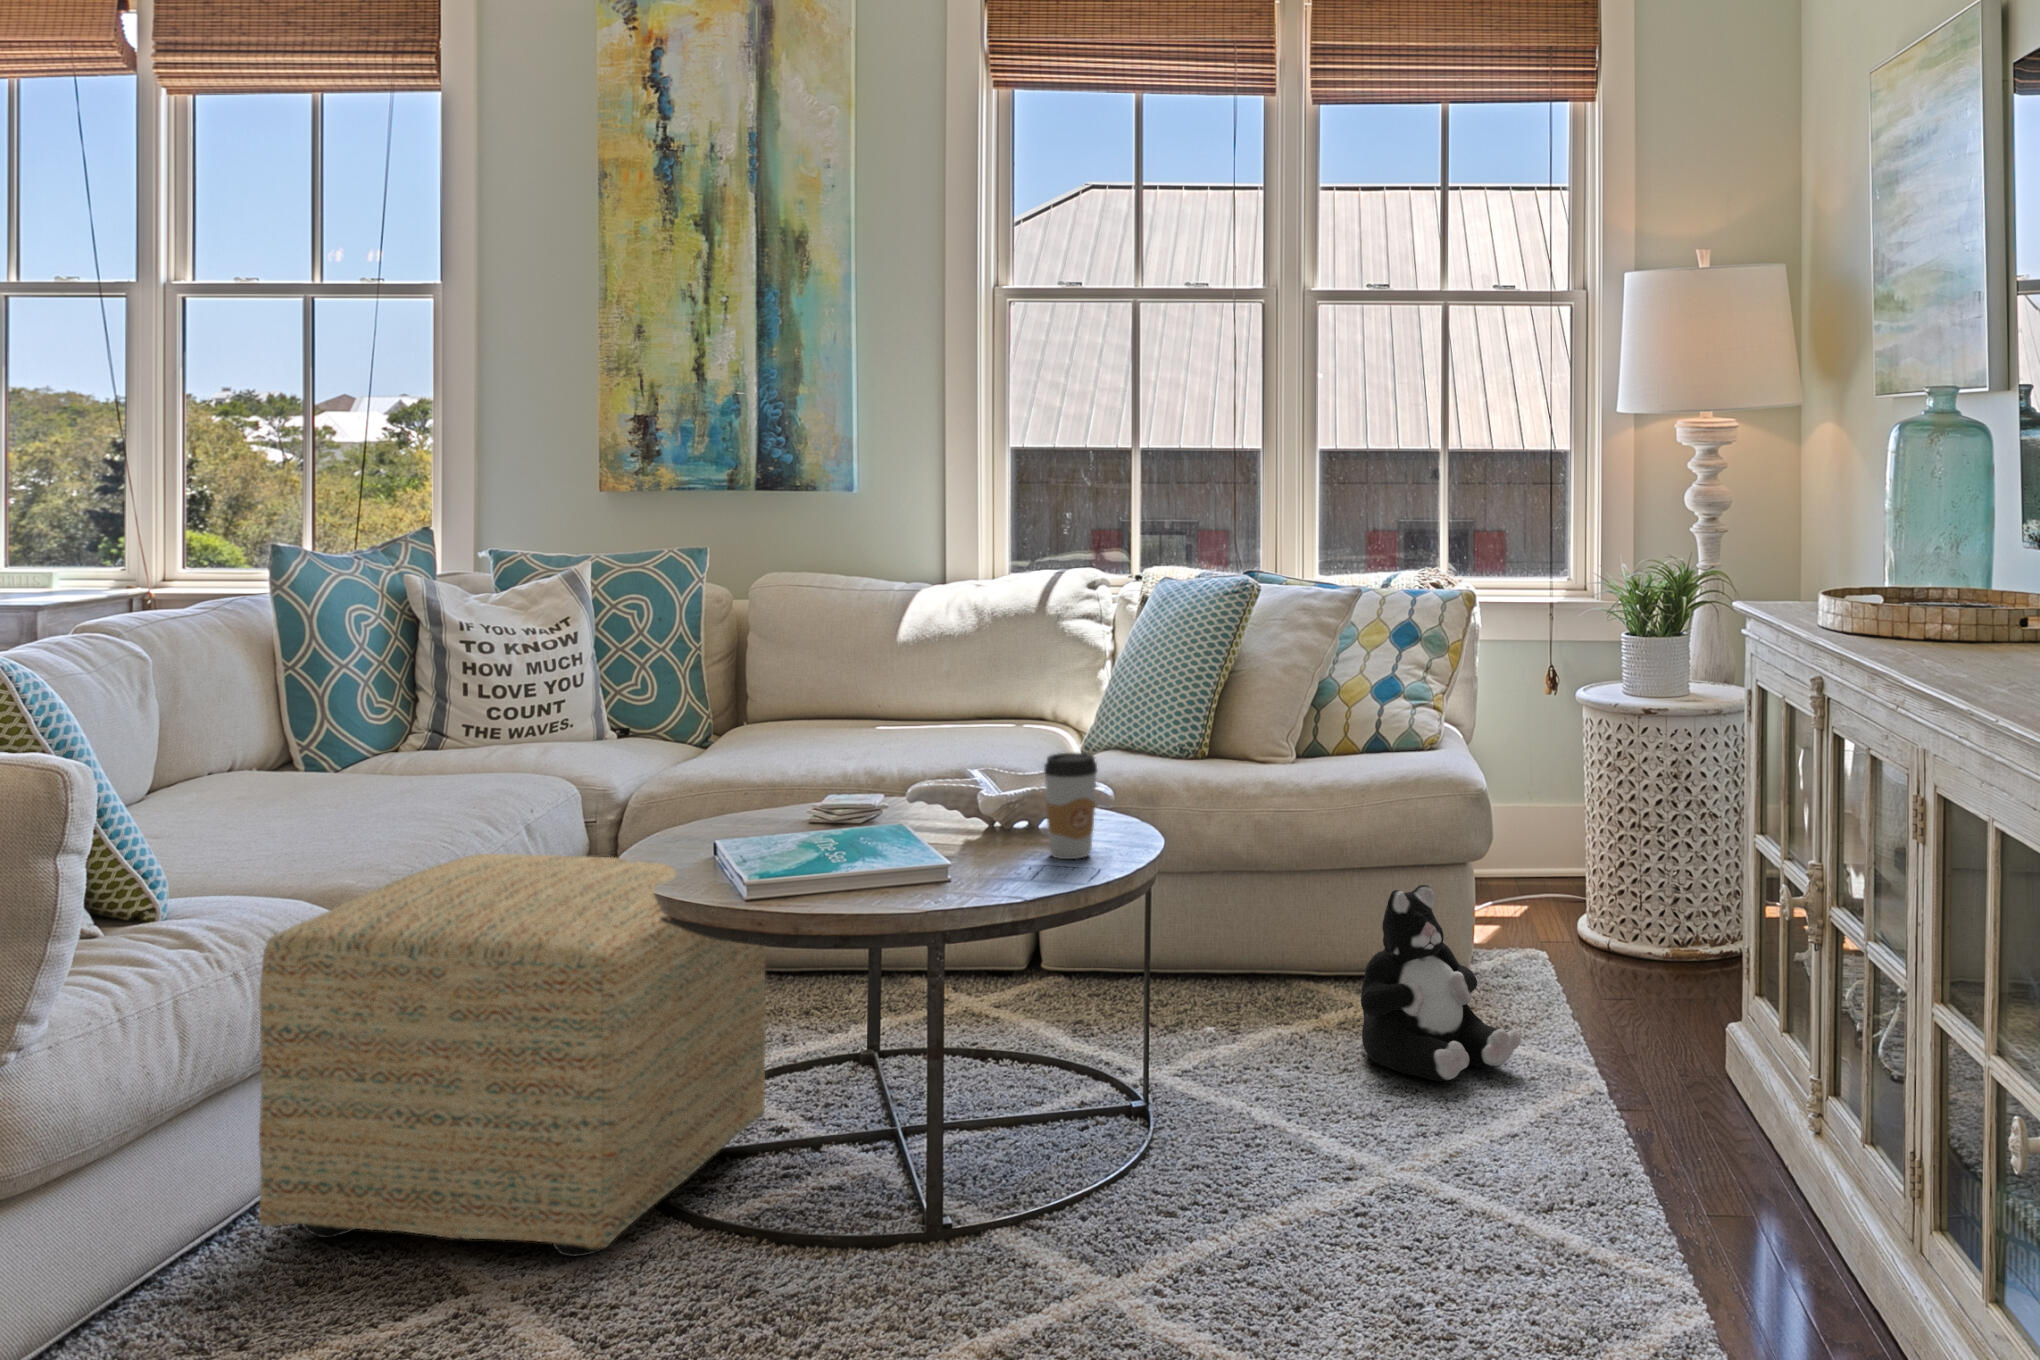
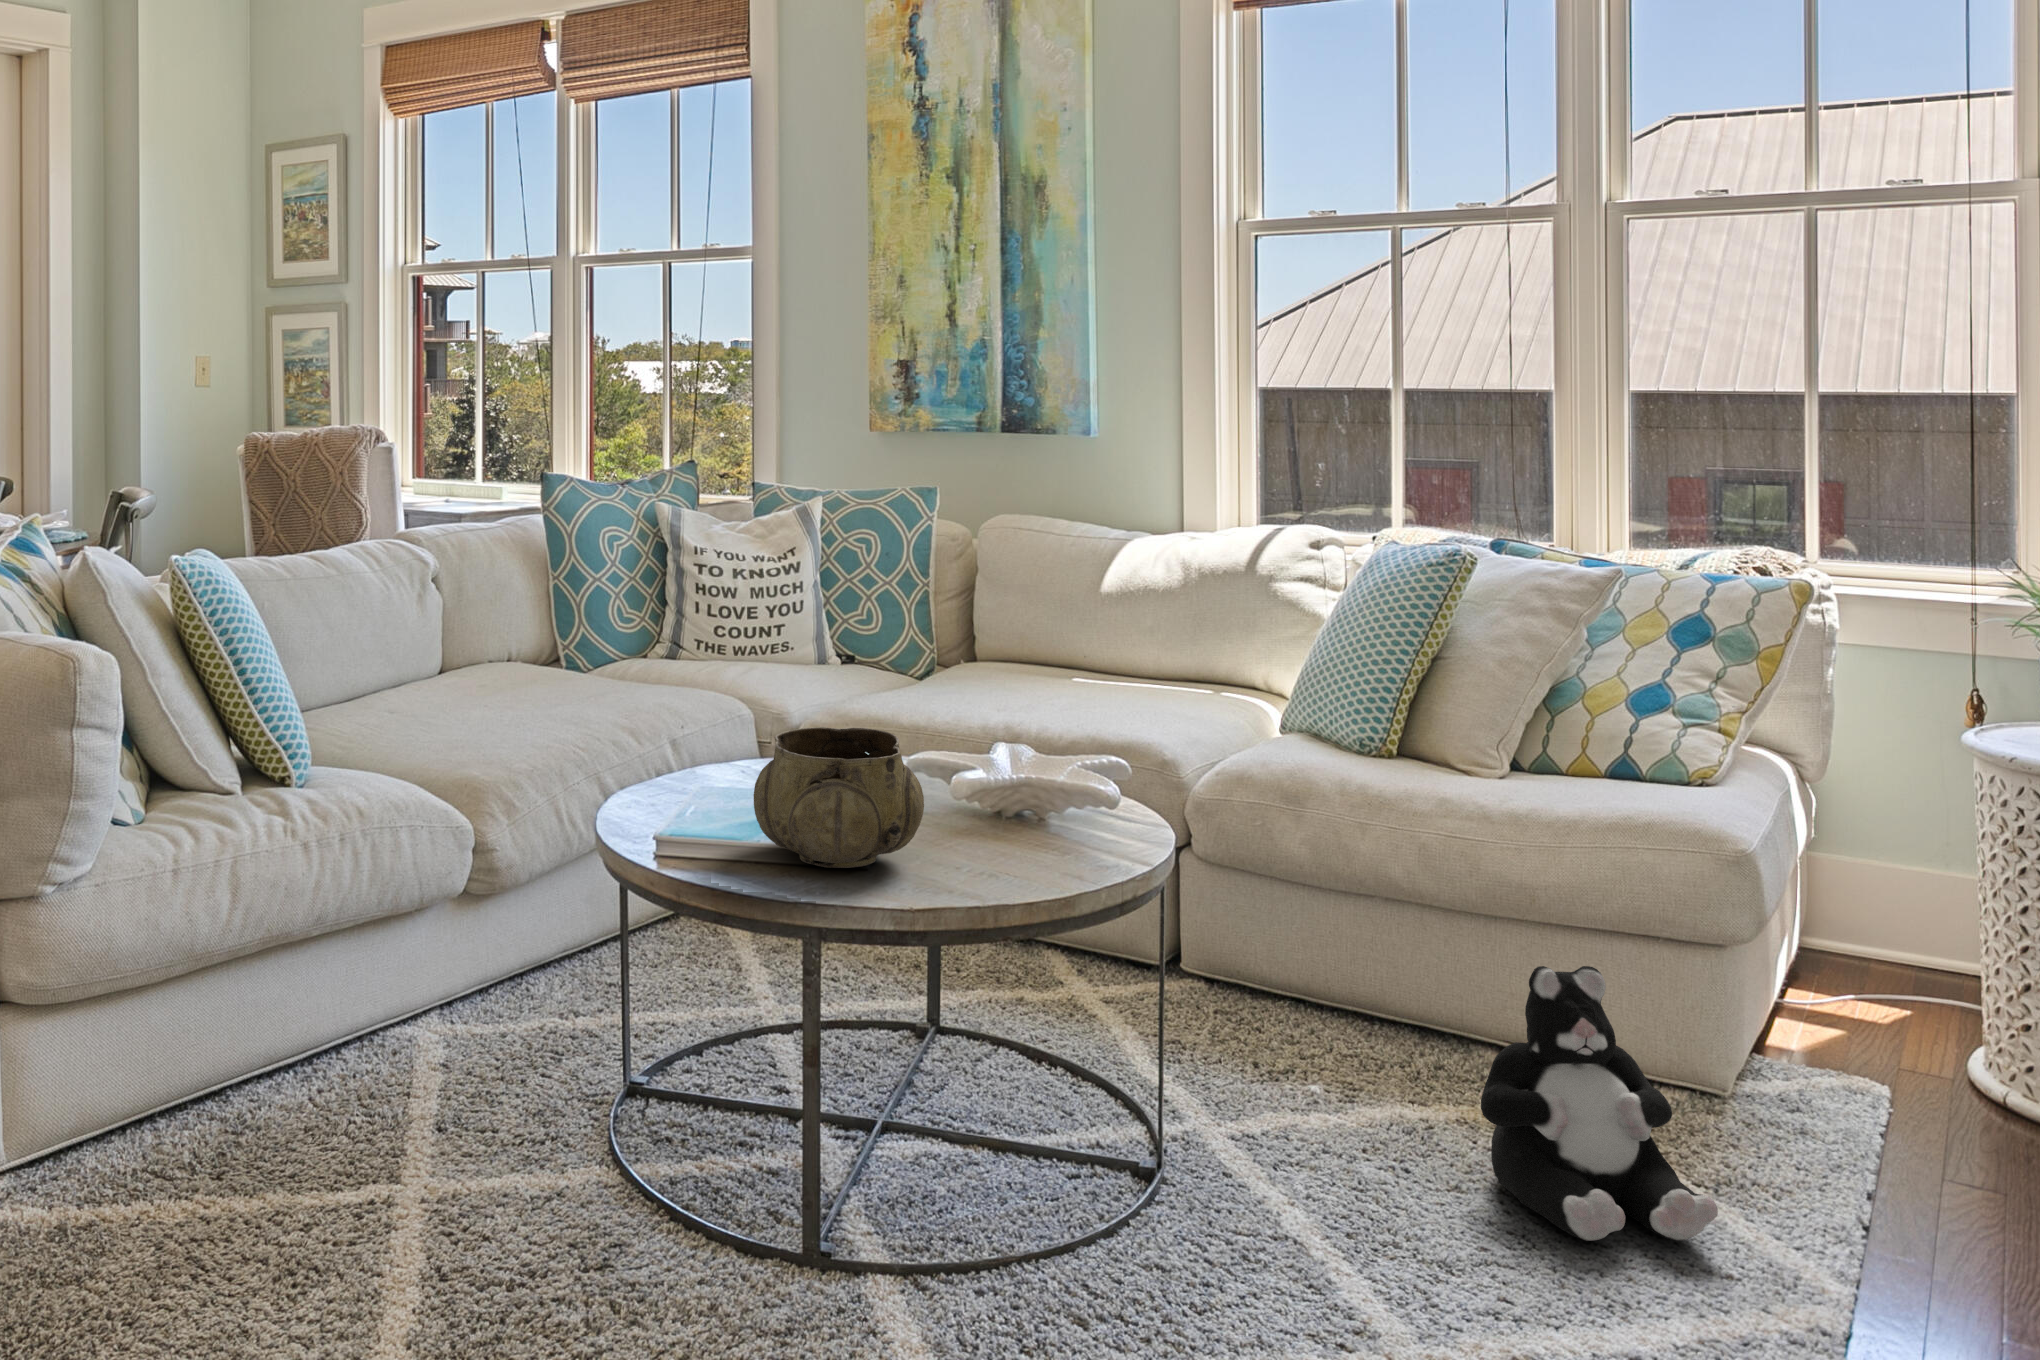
coffee cup: present [1044,753,1097,859] -> none [994,734,1058,861]
decorative bowl: none [856,763,1010,886] -> present [754,727,924,868]
ottoman: present [259,854,766,1257] -> none [285,761,752,1178]

